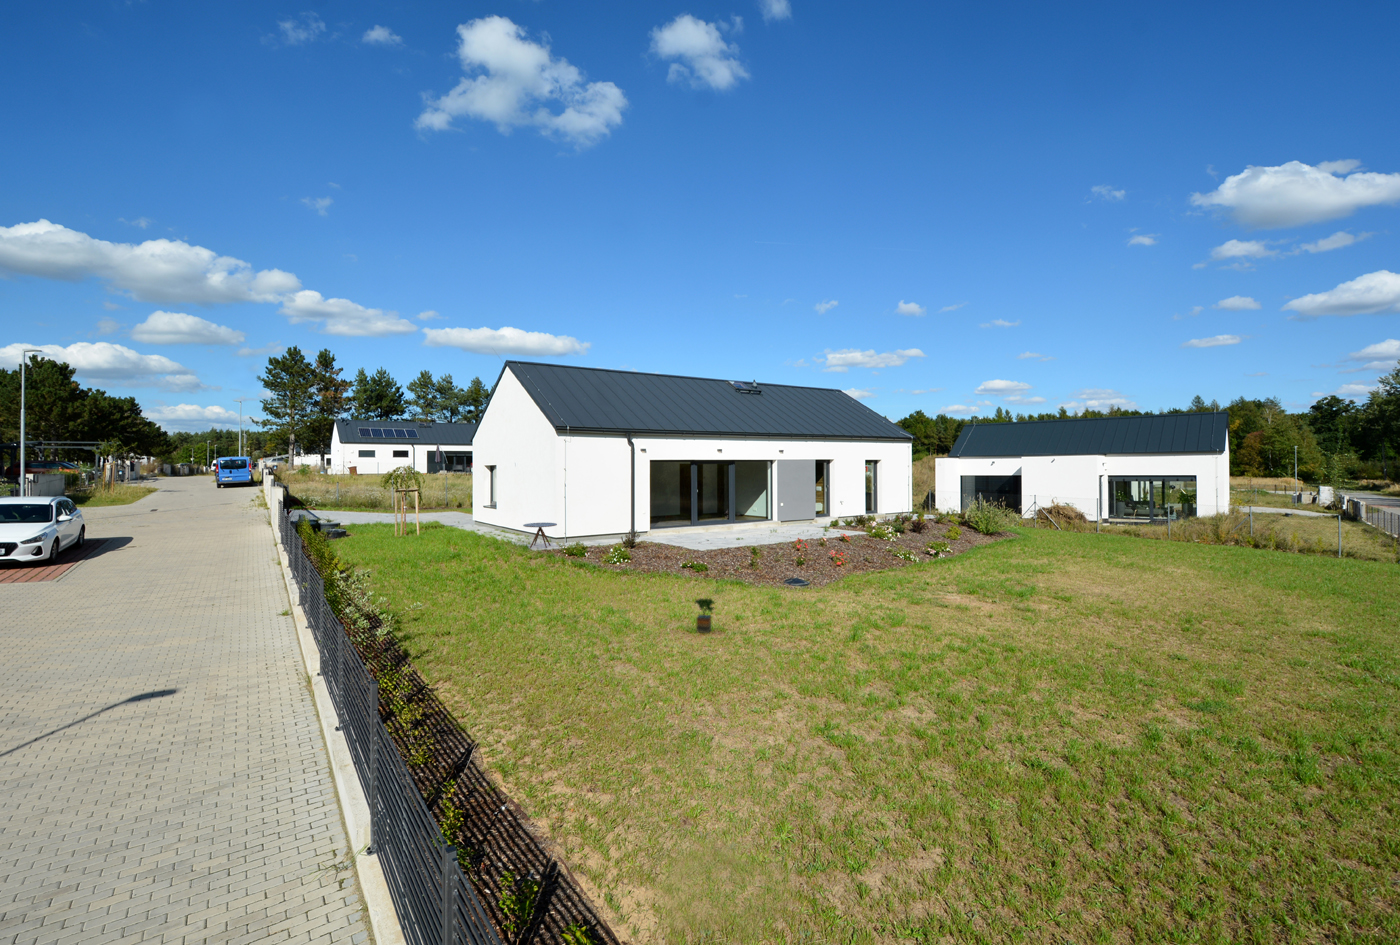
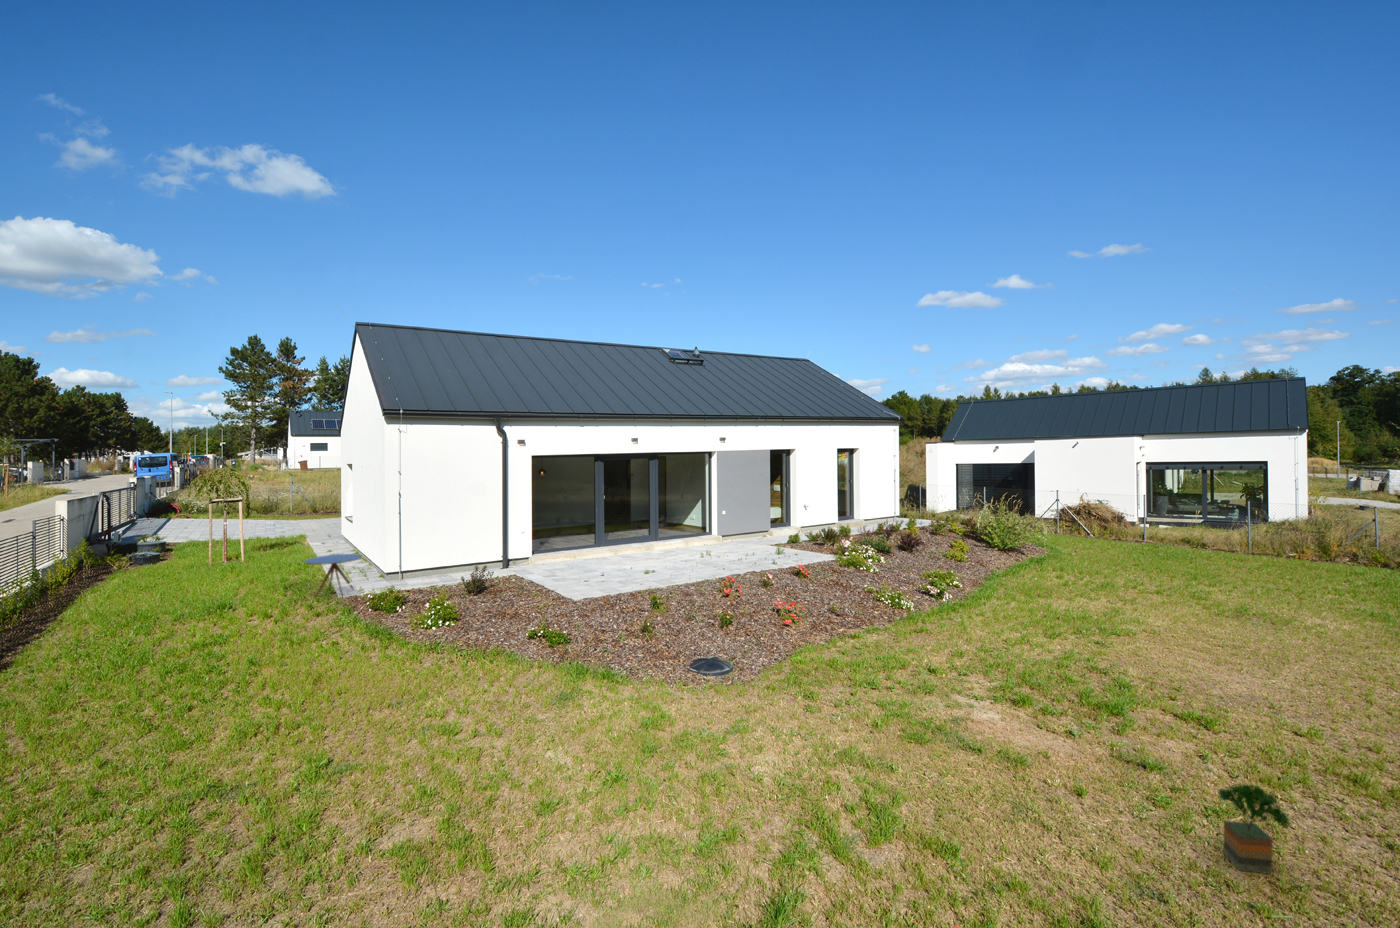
potted tree: present [695,598,714,633] -> present [1219,785,1289,874]

